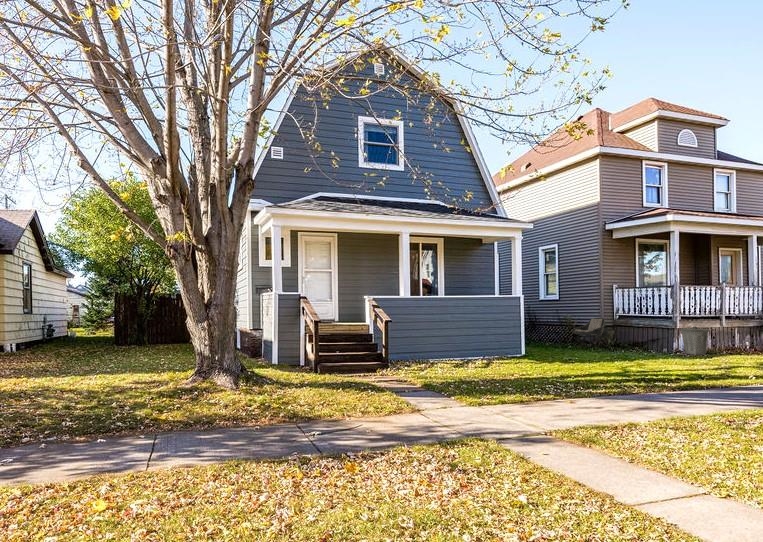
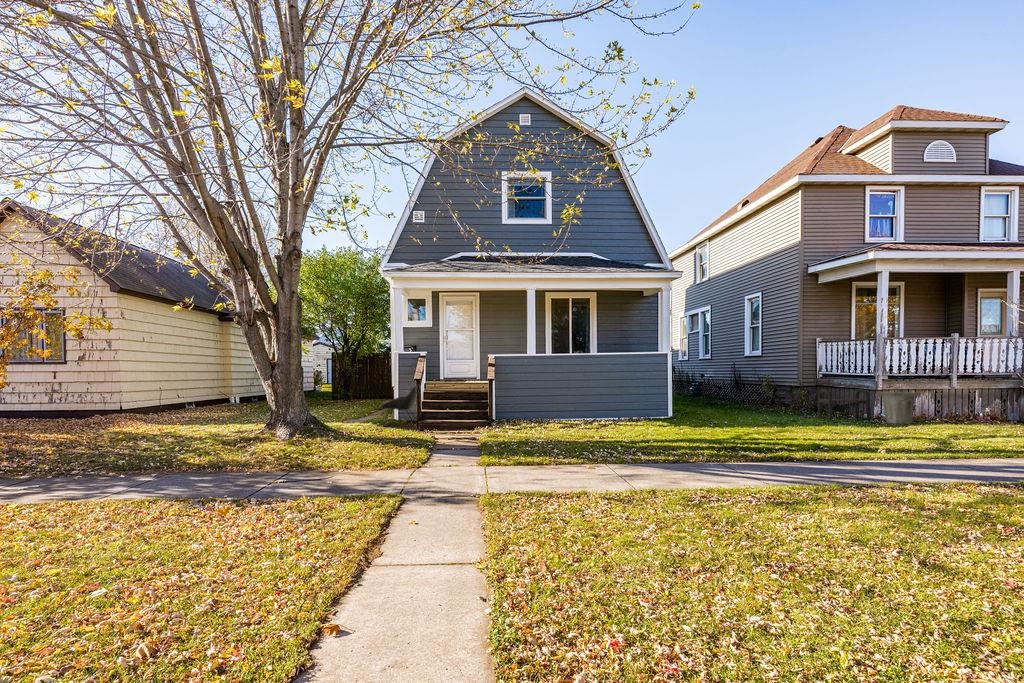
lounge chair: present [573,318,607,347] -> present [381,385,418,427]
bench: none [628,327,671,353] -> present [818,389,871,420]

